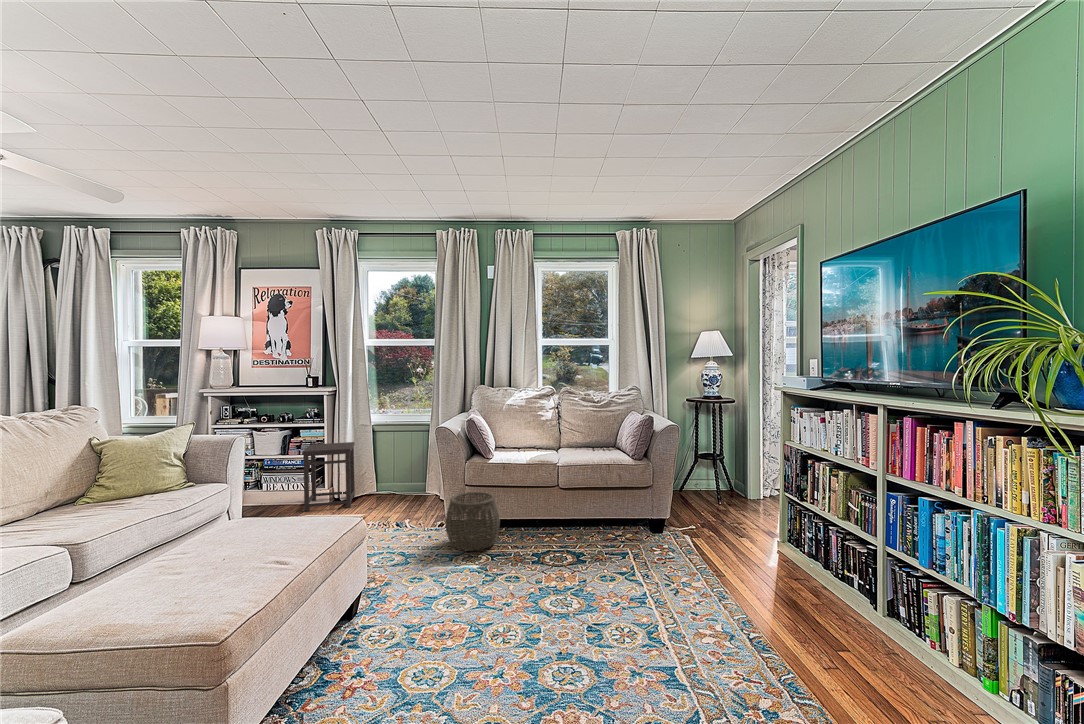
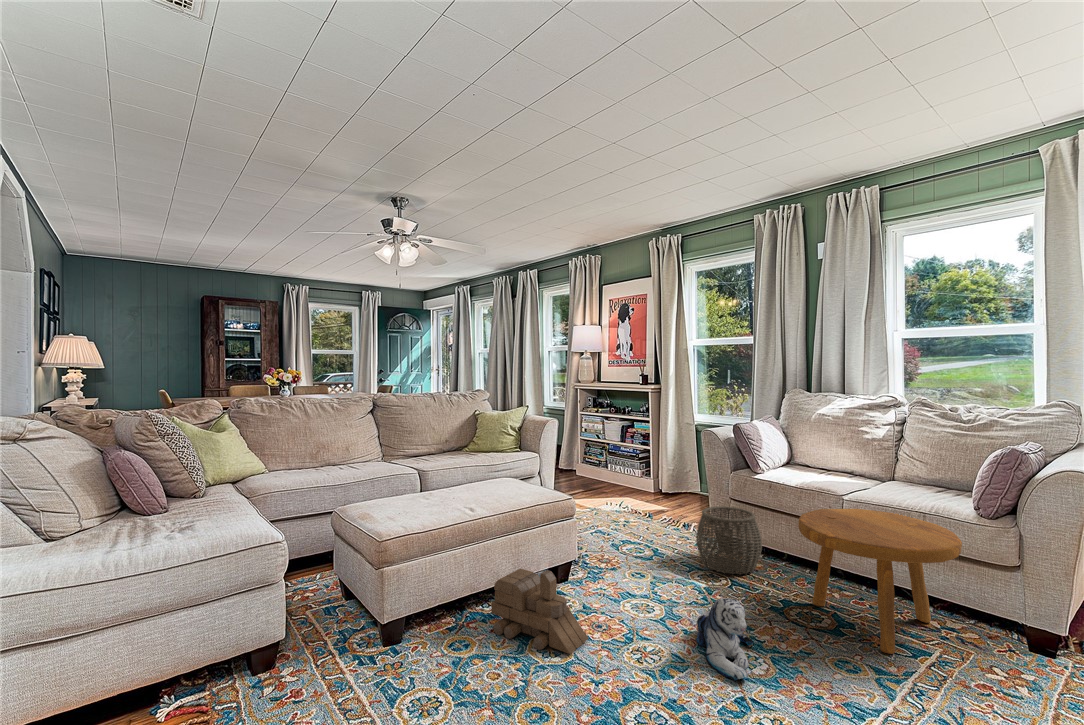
side table: present [302,442,355,511] -> none [621,437,676,502]
footstool: none [546,470,643,565] -> present [798,509,962,654]
plush toy: none [515,561,584,622] -> present [695,598,753,680]
toy train: none [340,595,452,692] -> present [491,569,589,654]

